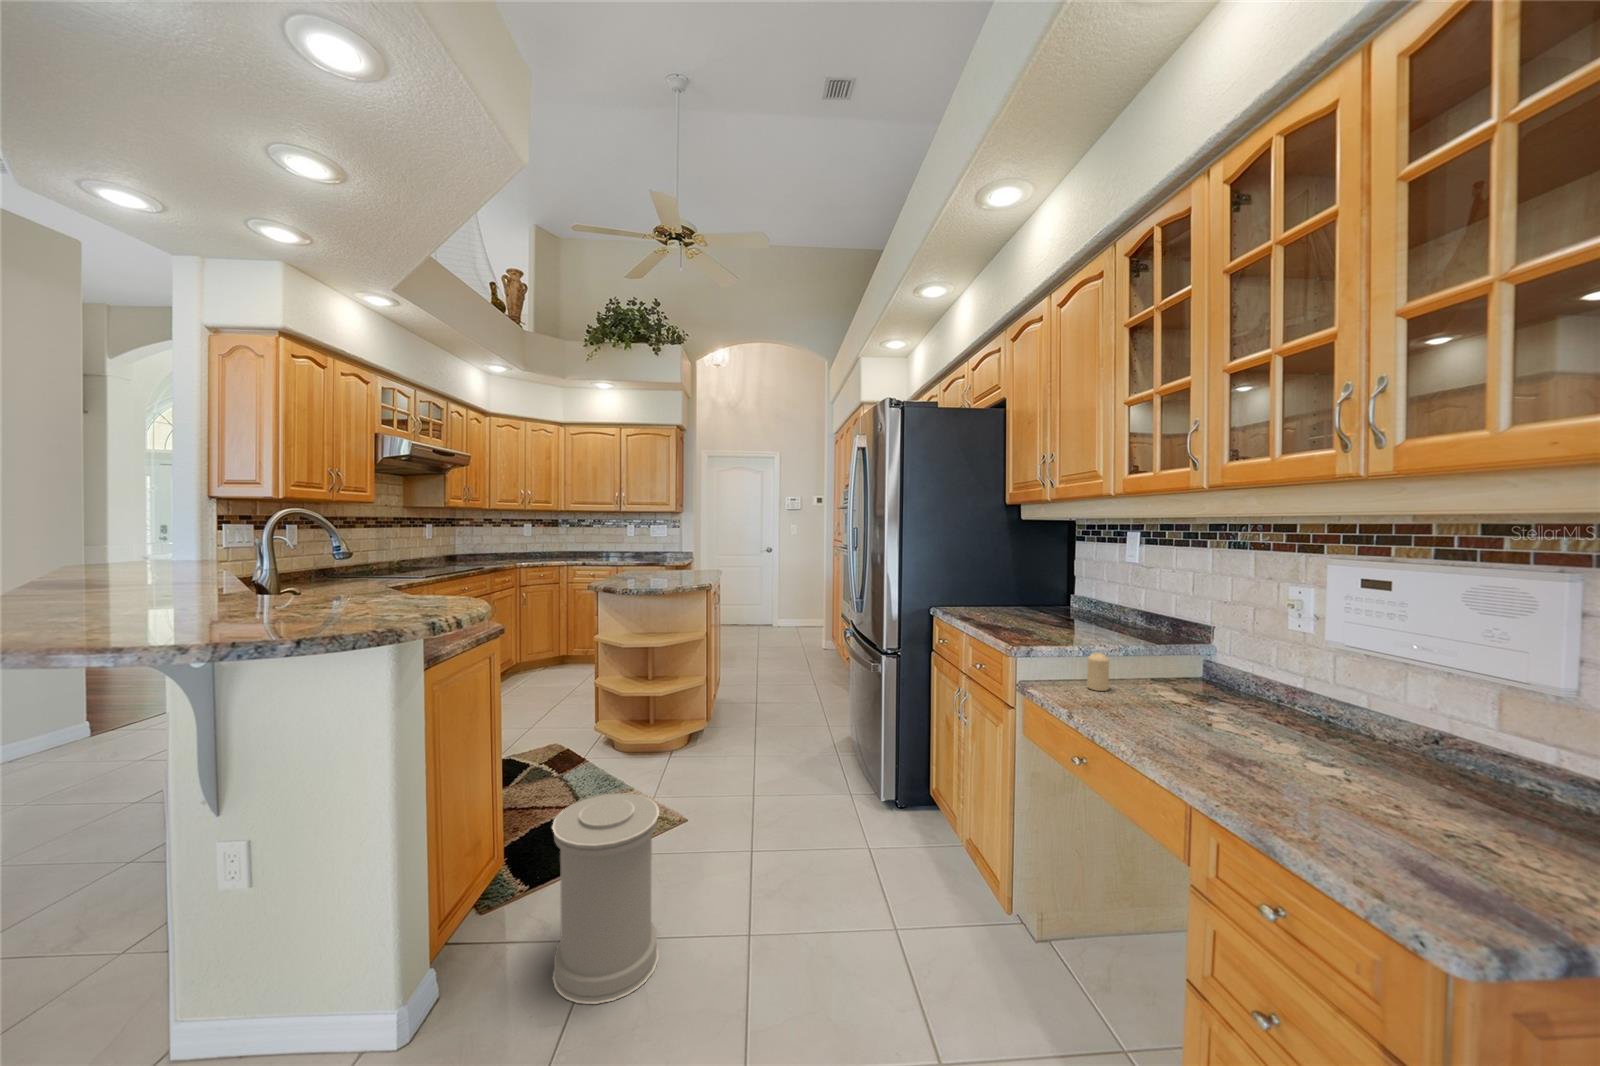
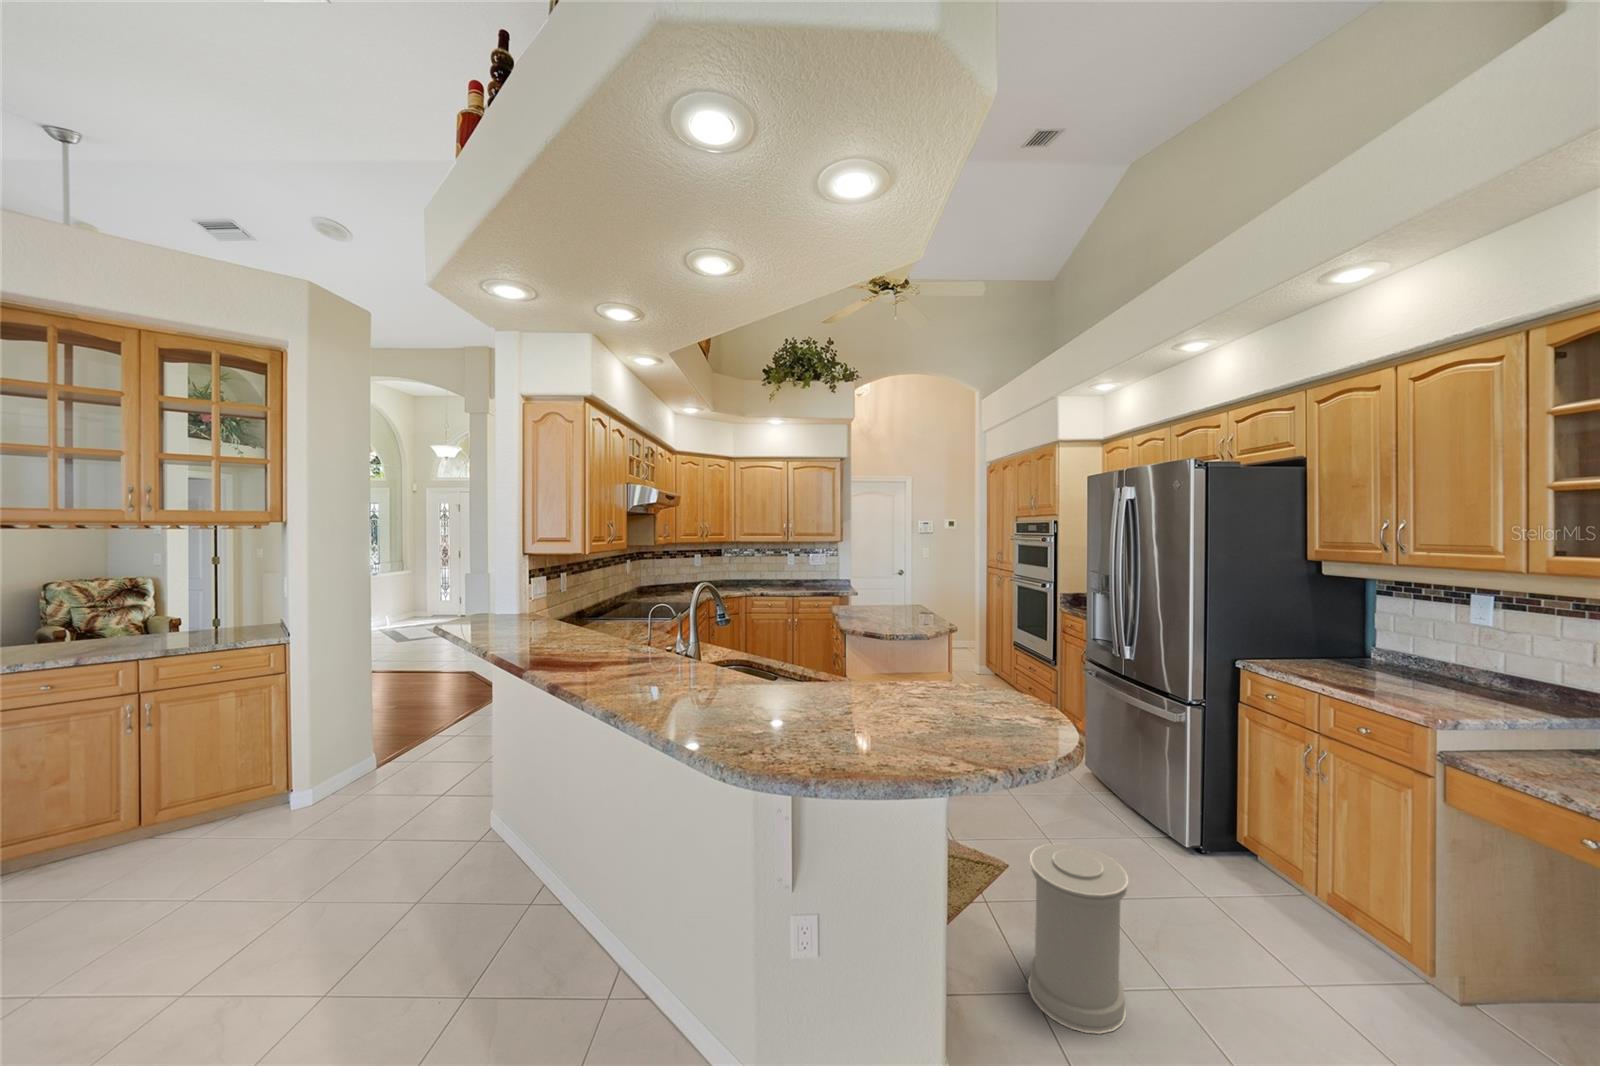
candle: present [1087,653,1109,691] -> none [1518,725,1546,761]

